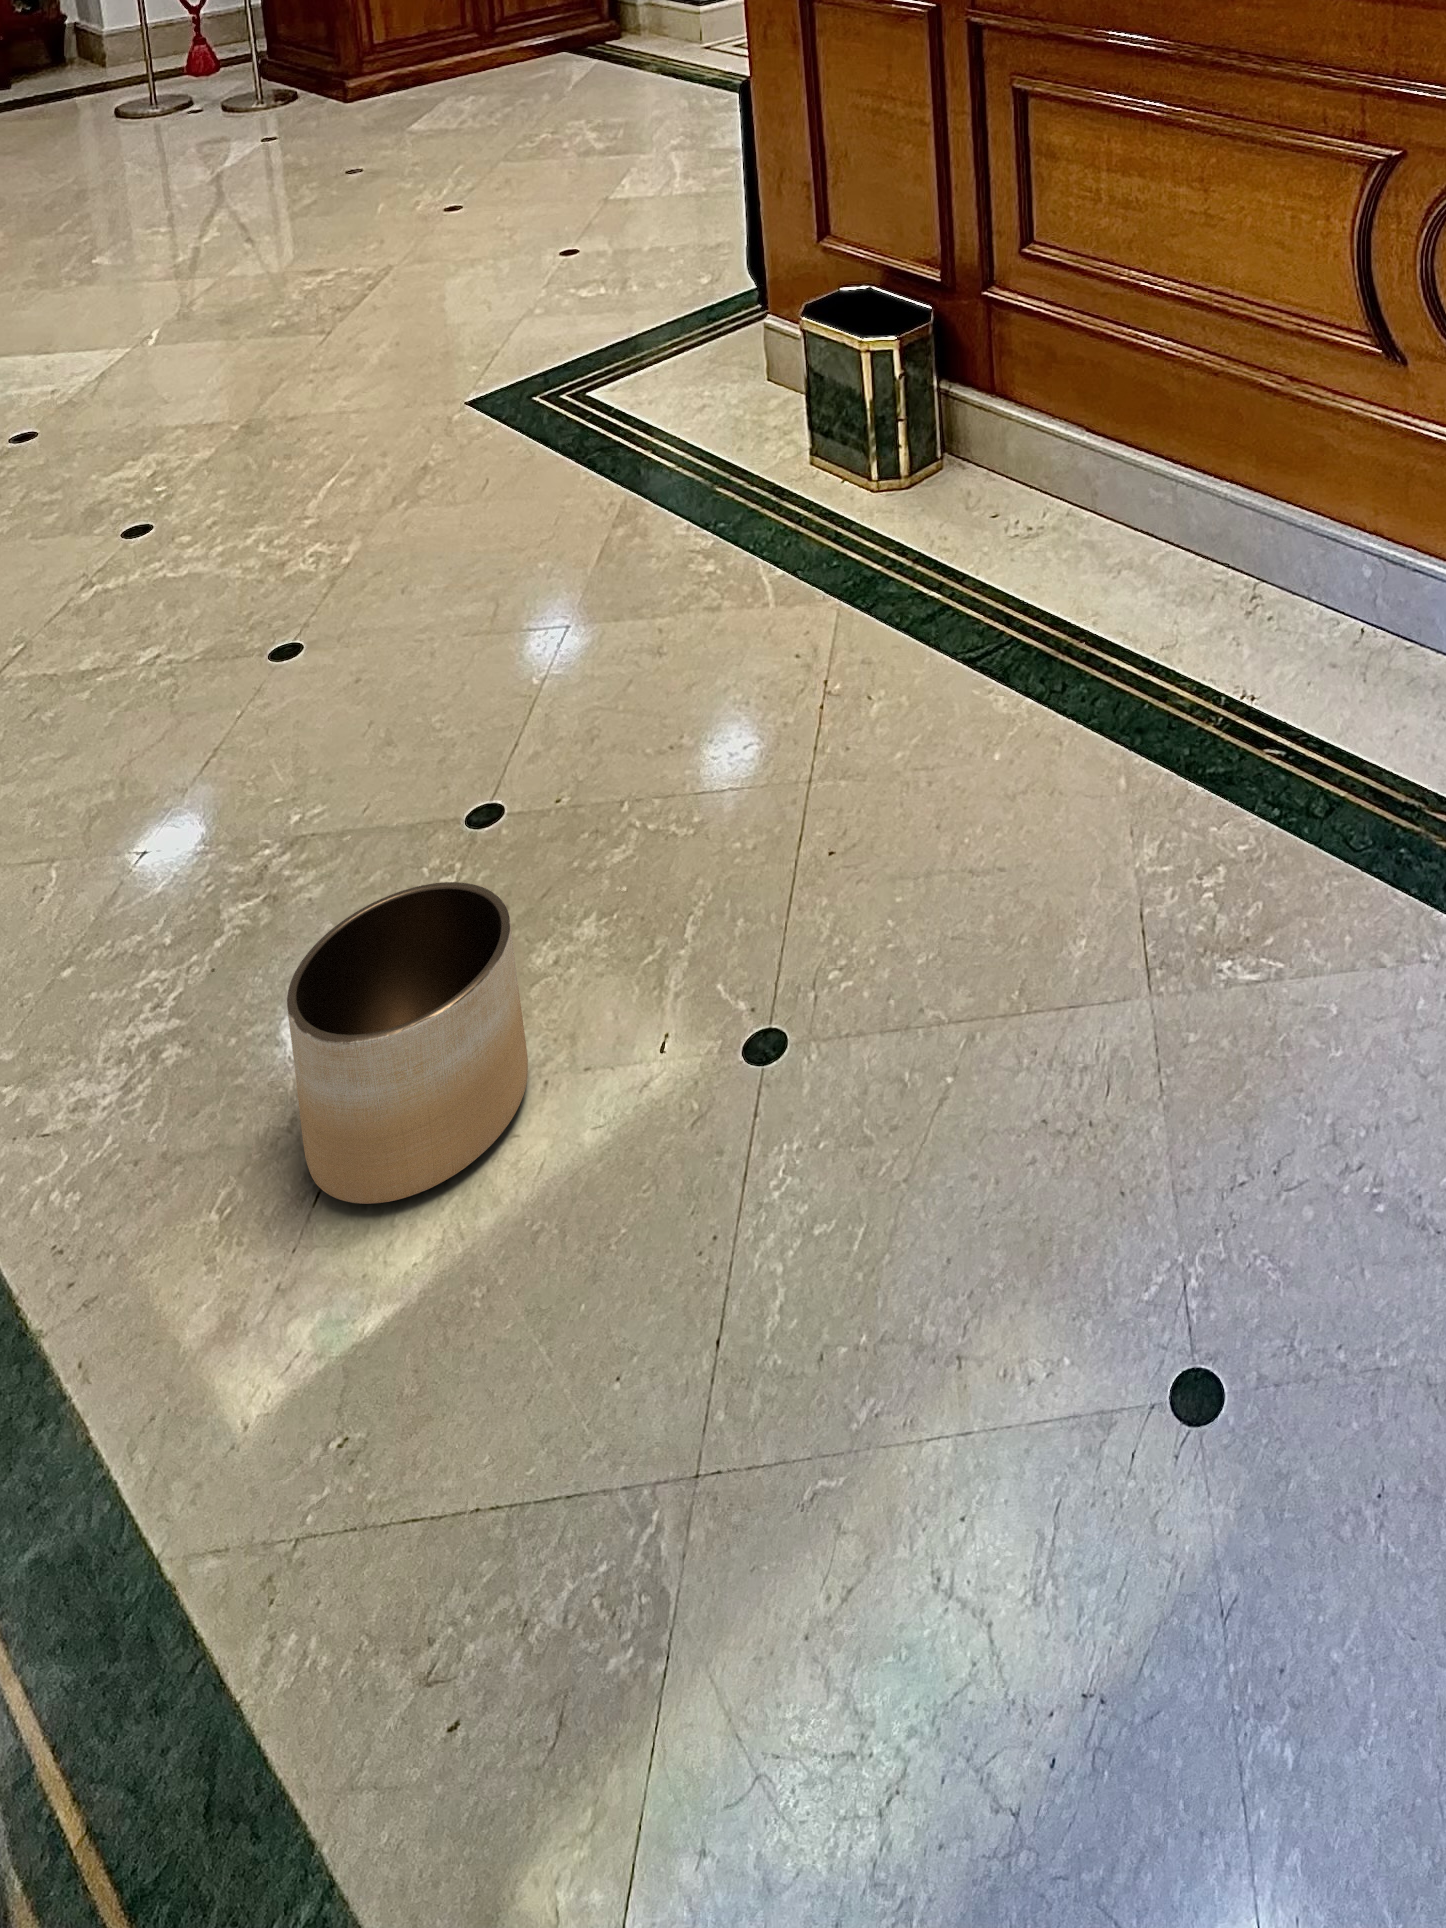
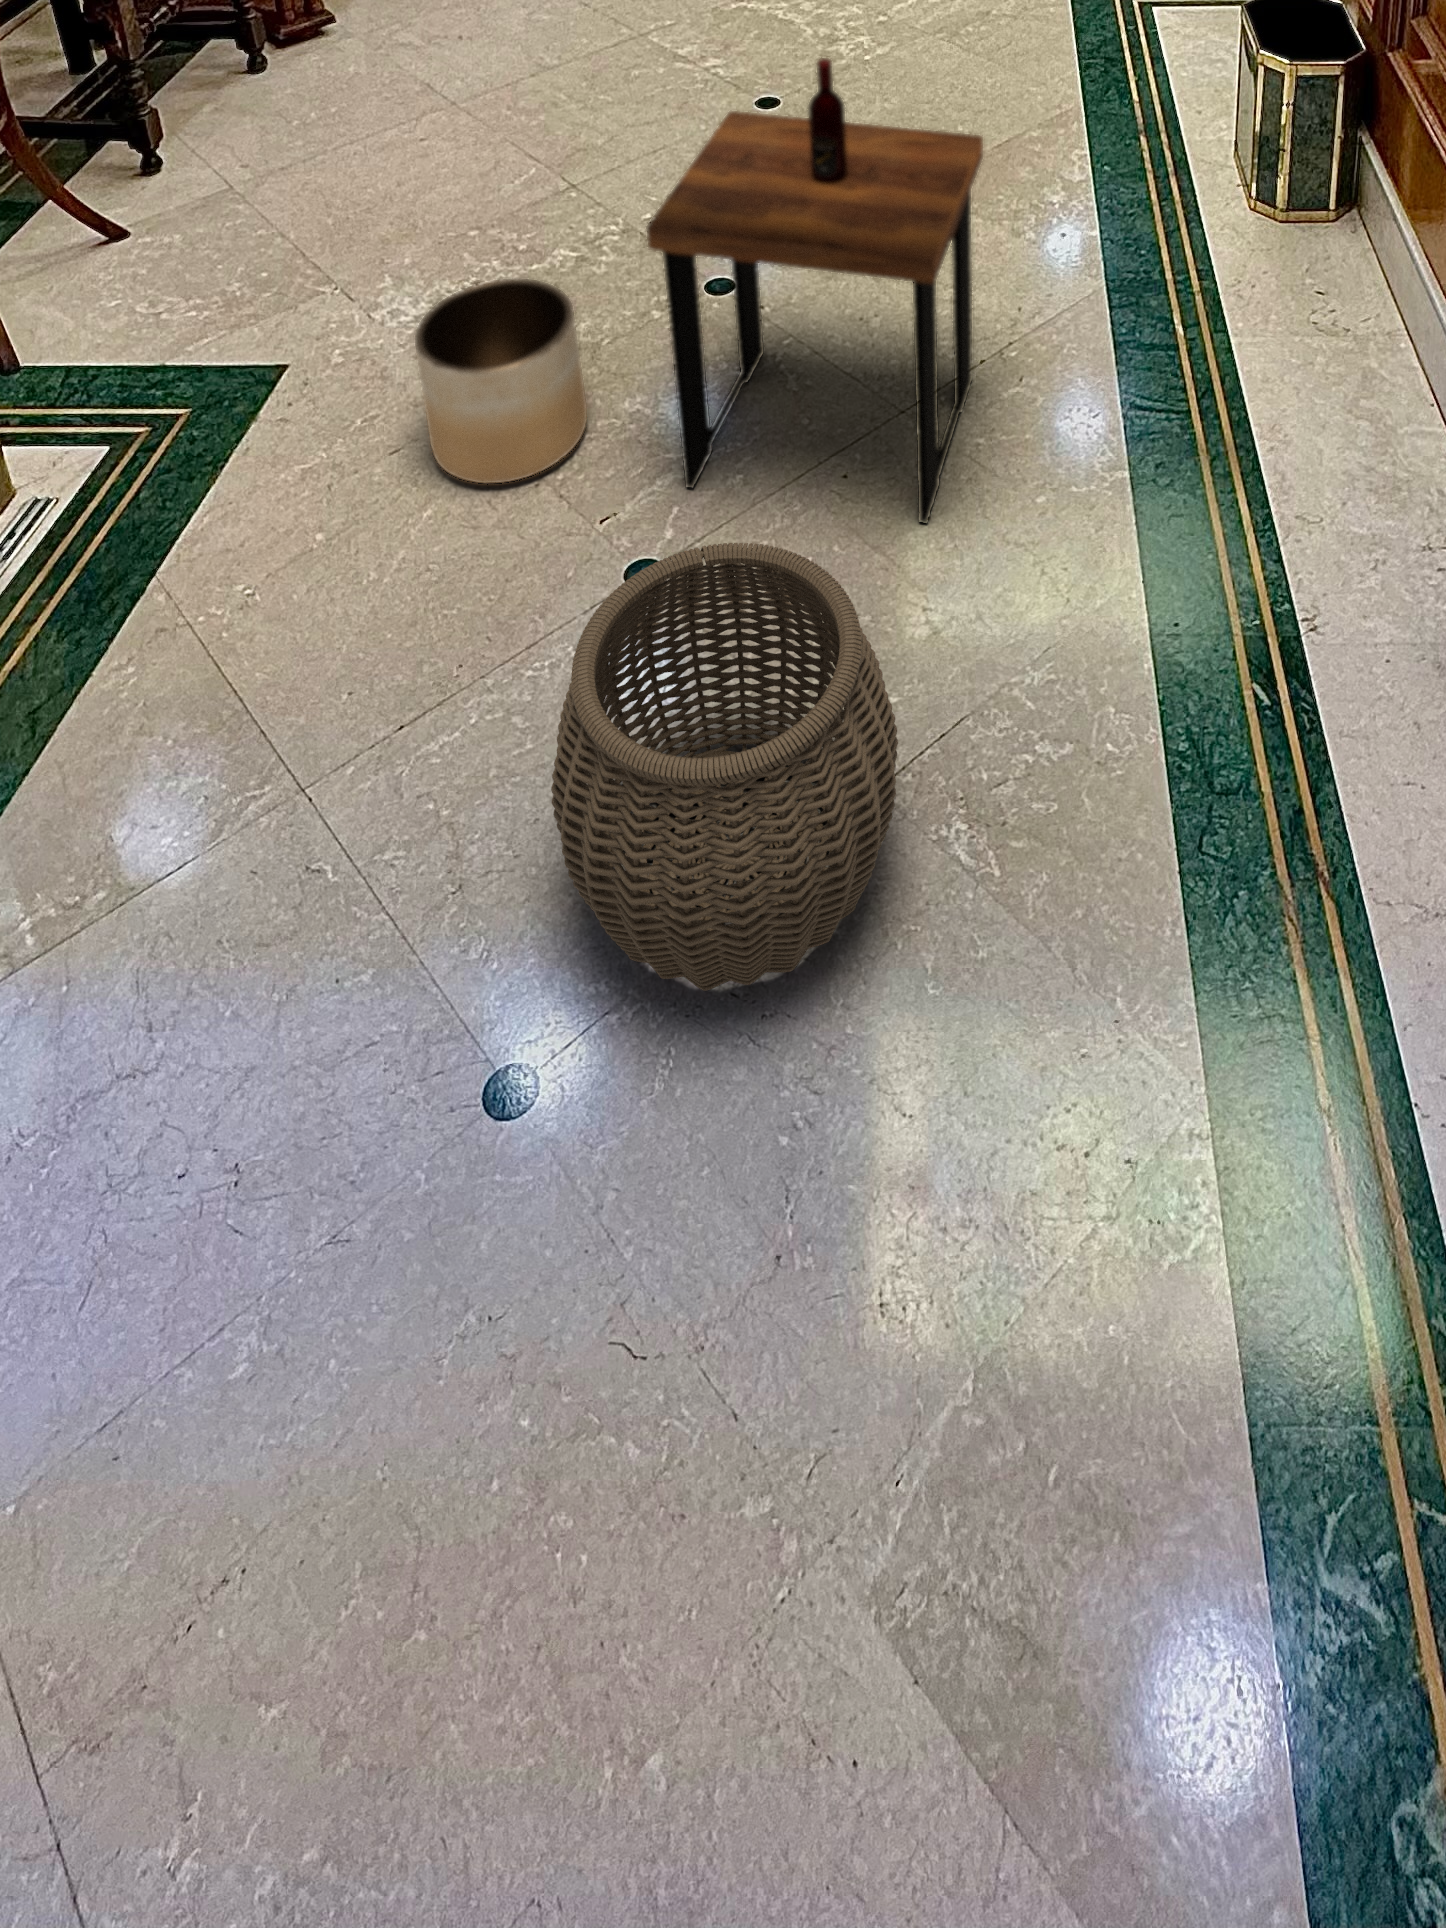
side table: none [551,422,941,994] -> present [647,58,983,523]
woven basket: none [948,798,1288,1269] -> present [551,543,898,991]

